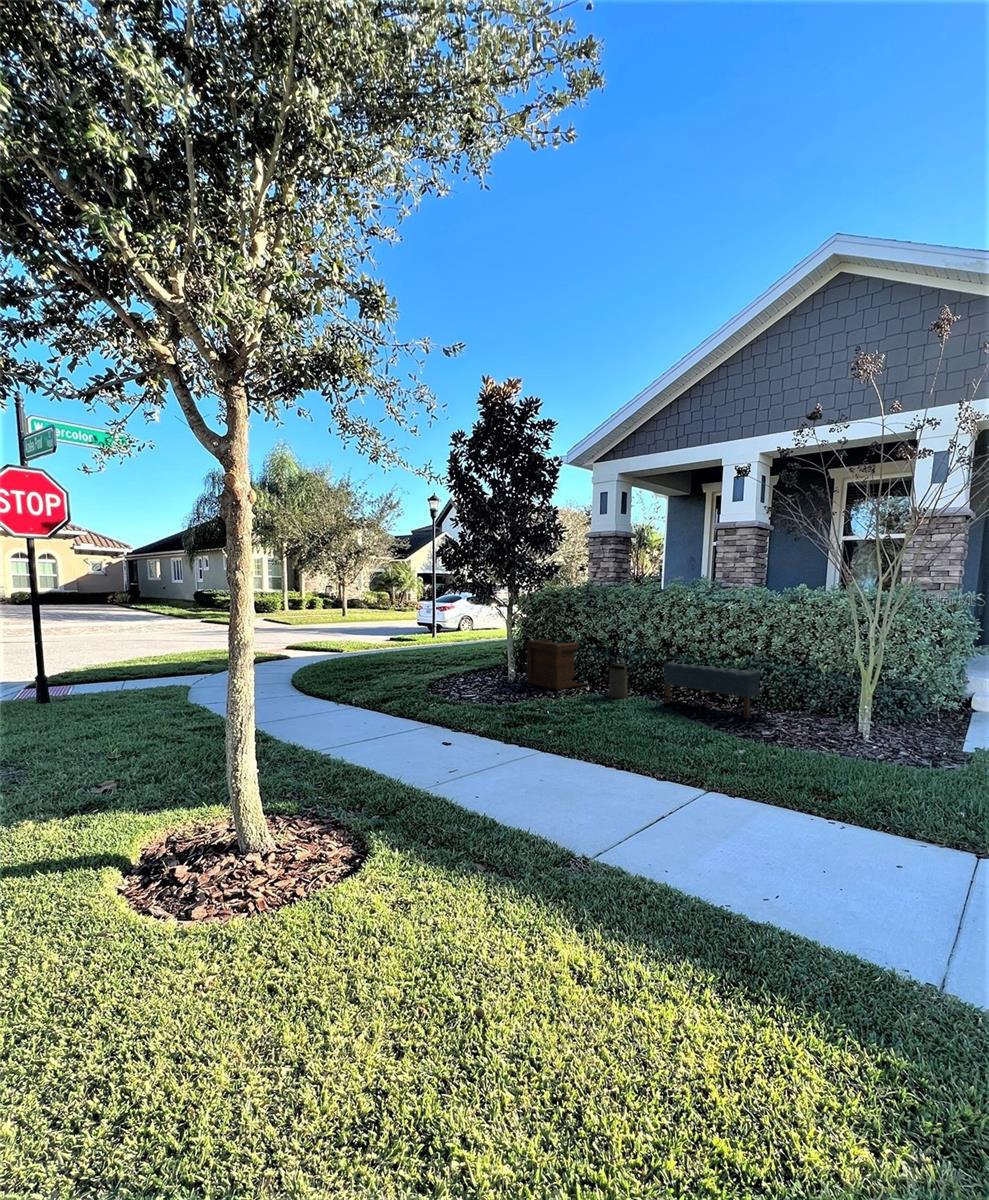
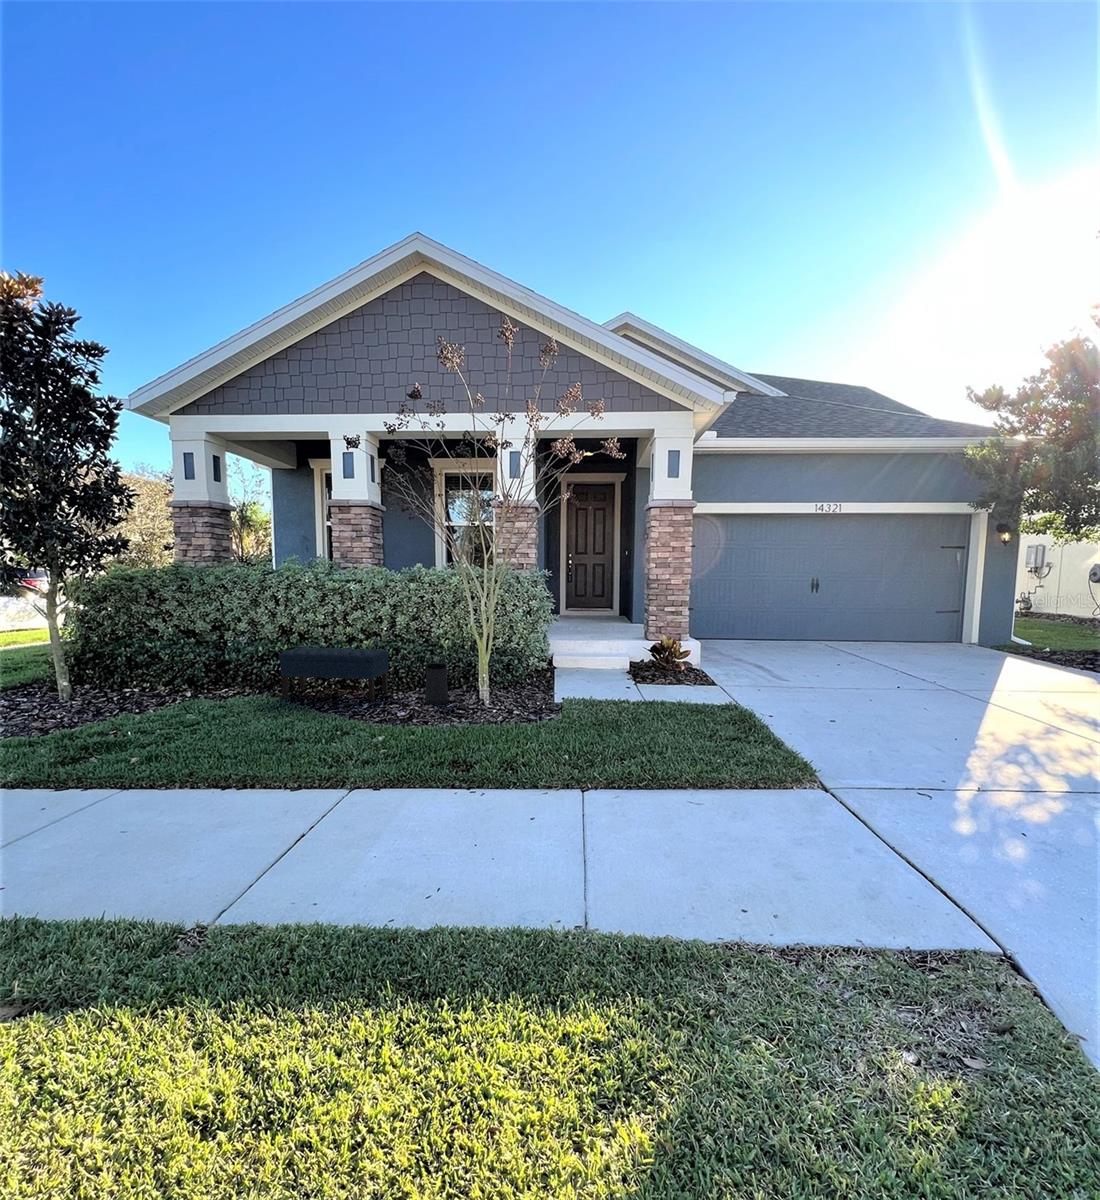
wooden crate: present [527,639,587,690] -> none [79,635,180,702]
watering can: present [608,658,628,698] -> present [425,654,449,704]

